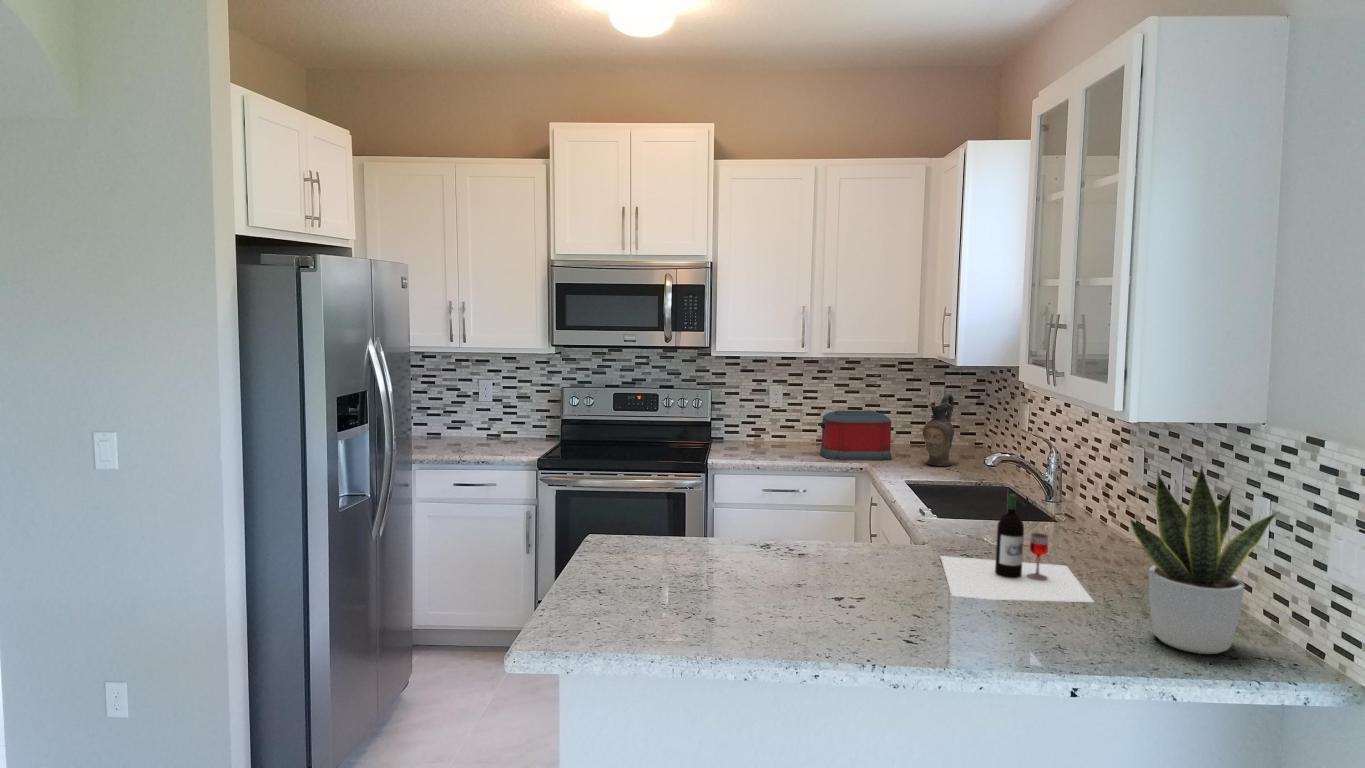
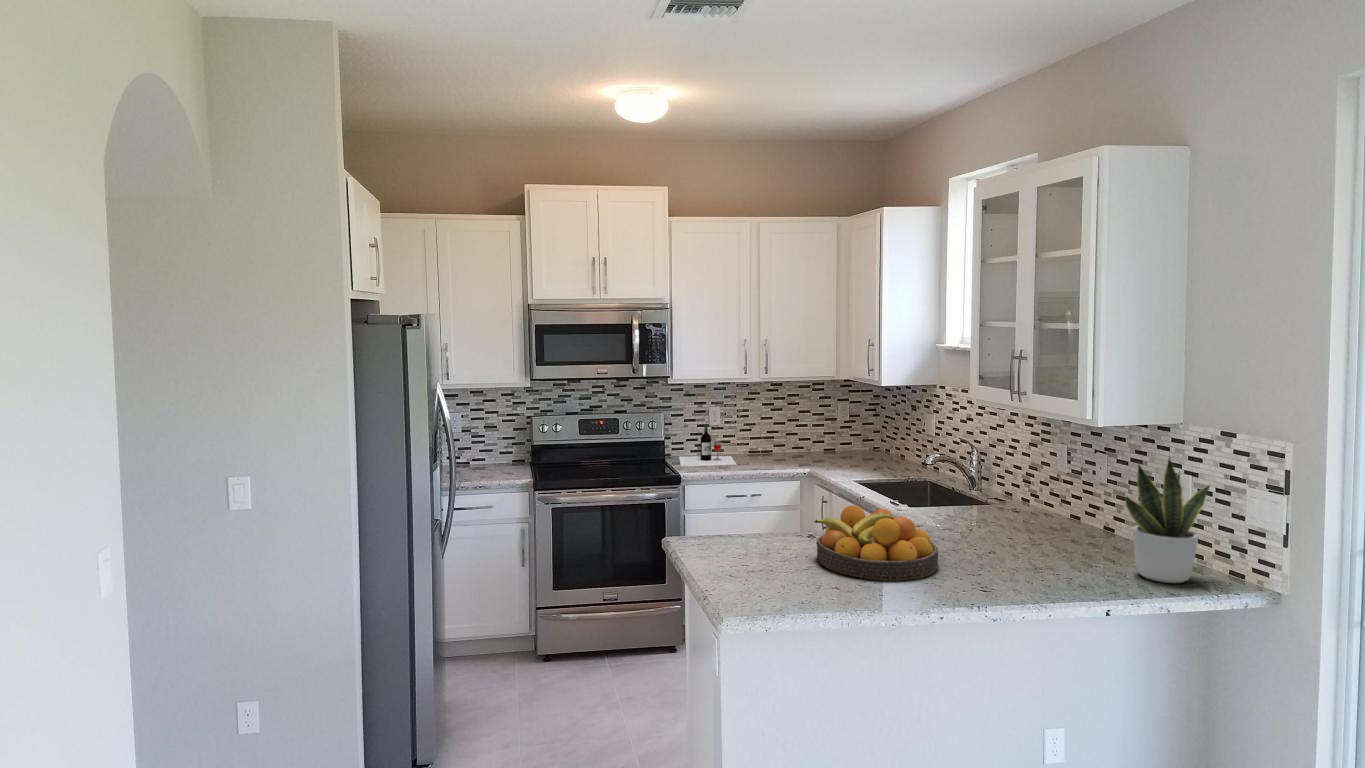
ceramic pitcher: present [923,393,954,466] -> none [850,408,874,467]
toaster: present [819,410,891,460] -> none [763,425,822,468]
wine bottle: present [941,494,1093,602] -> present [679,425,736,466]
fruit bowl: none [724,504,877,606] -> present [815,505,938,581]

